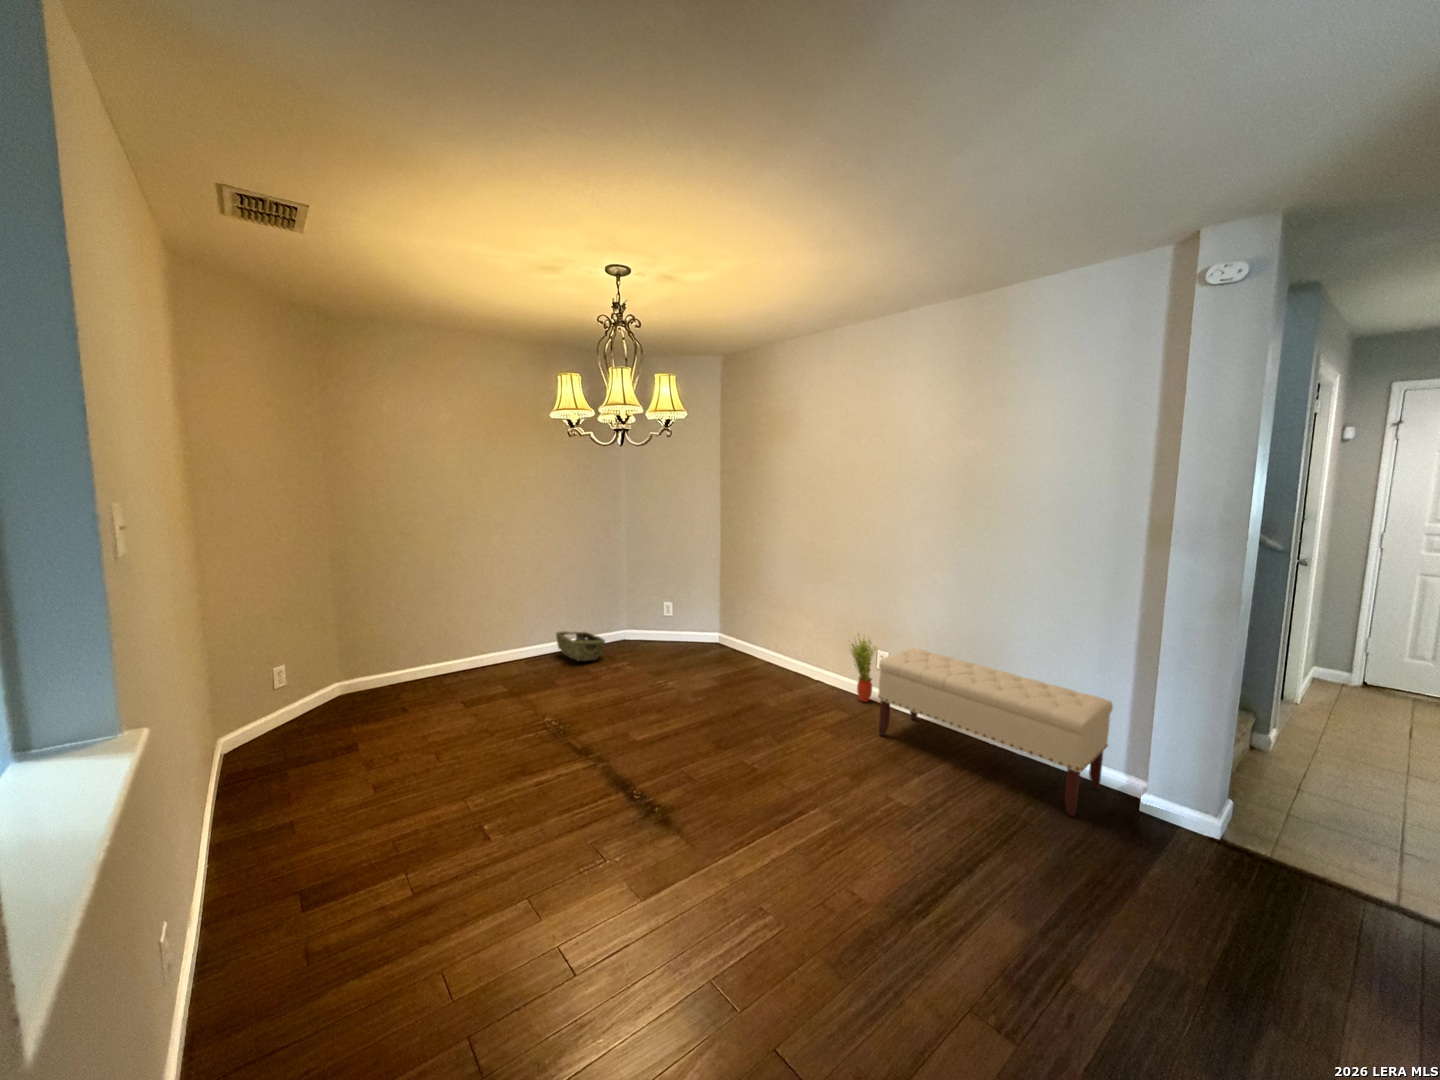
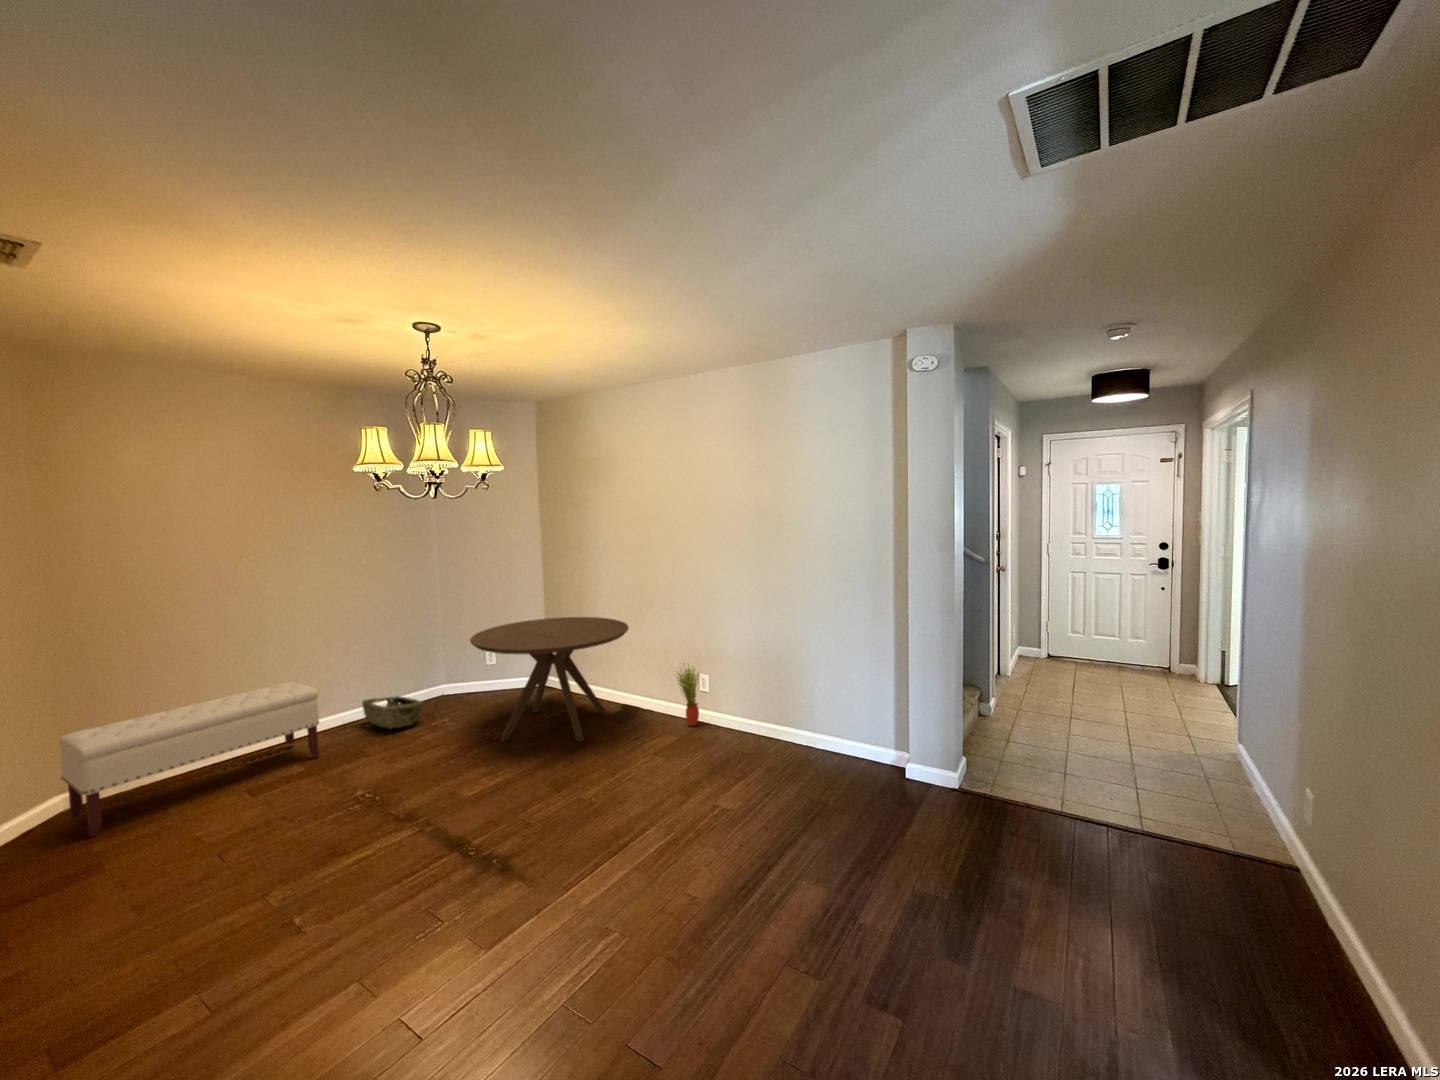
dining table: none [648,573,801,700] -> present [470,617,629,742]
bench: present [878,648,1113,816] -> present [59,682,319,836]

